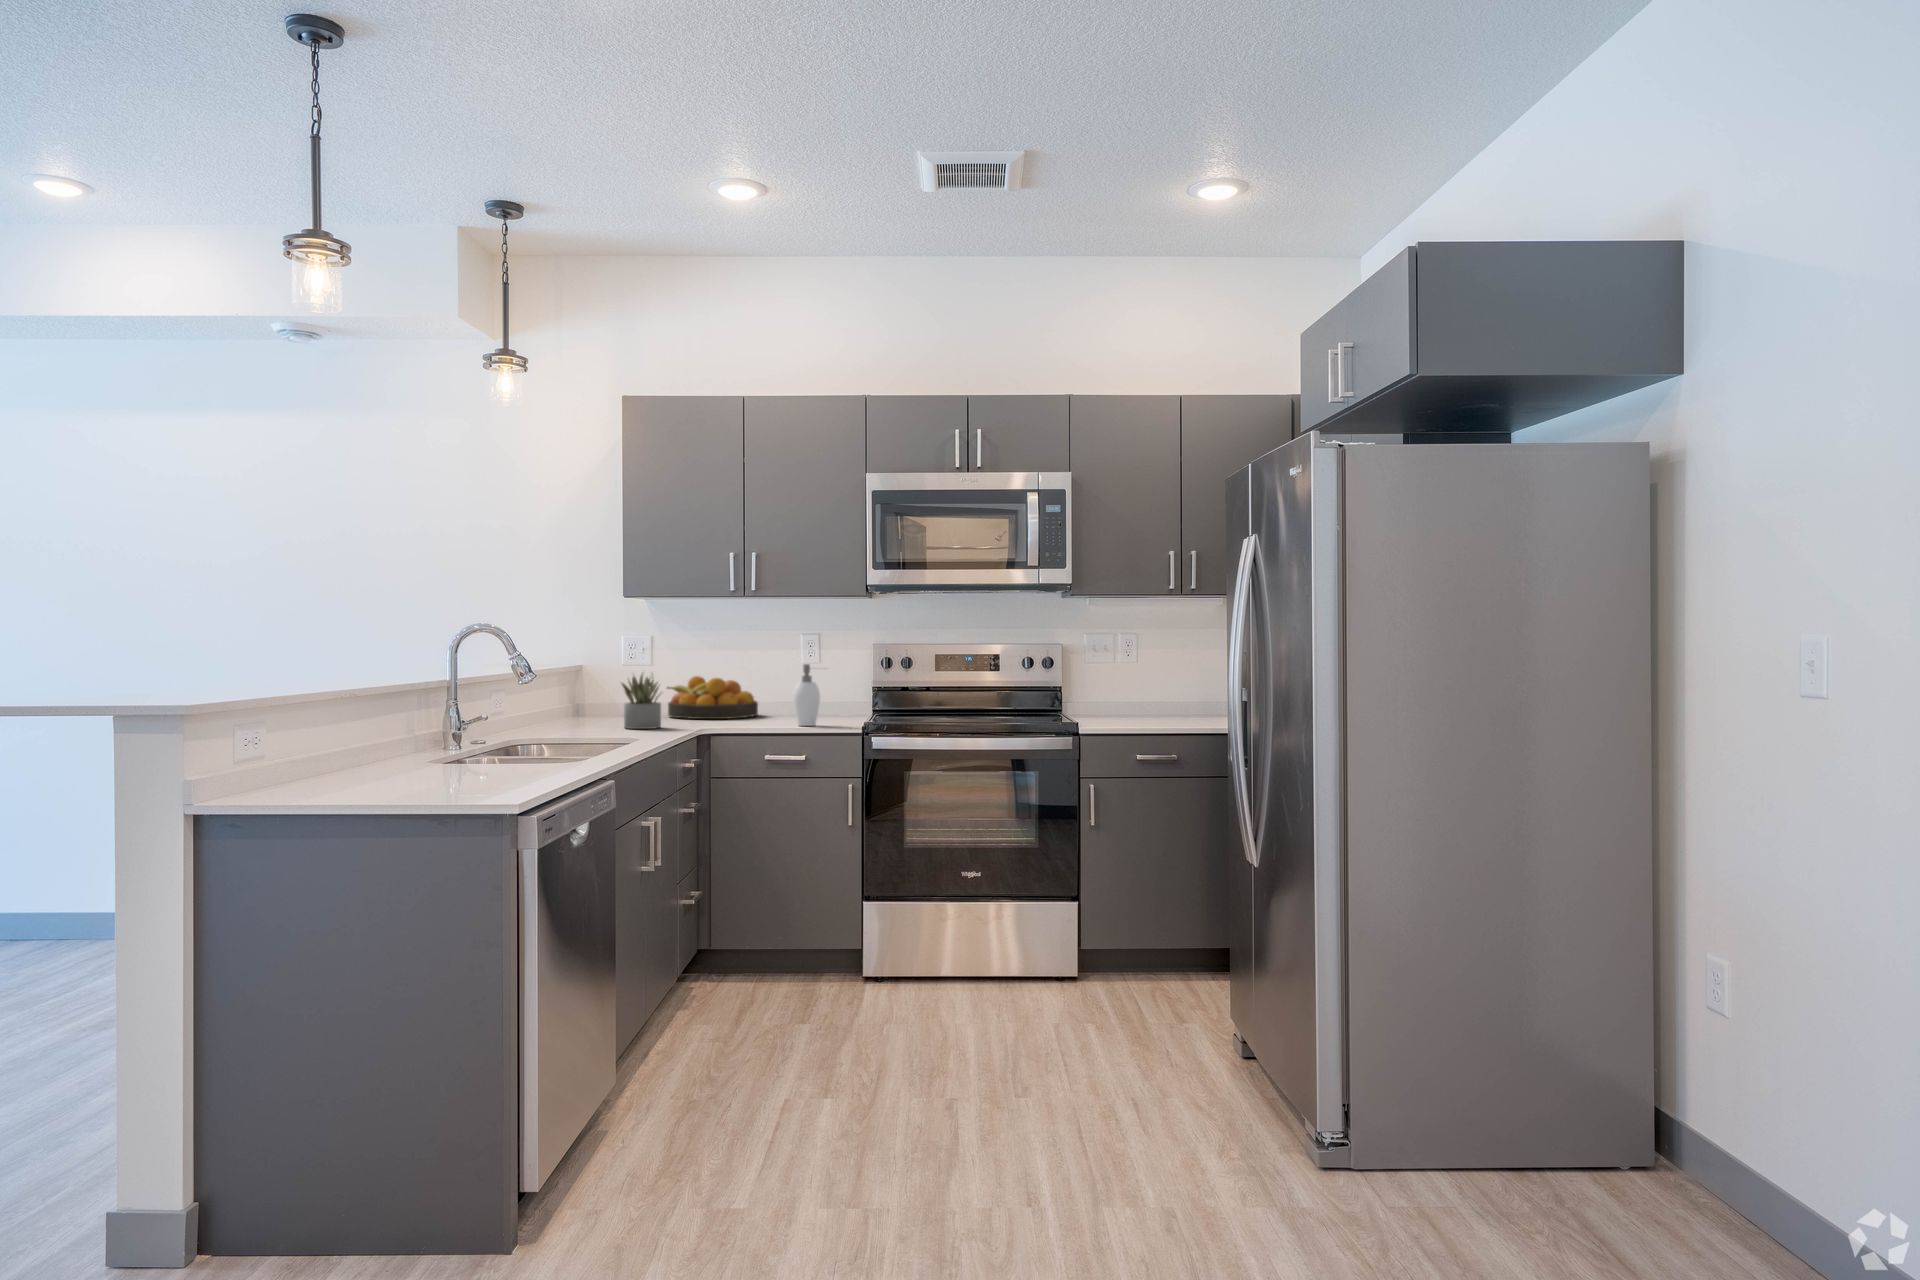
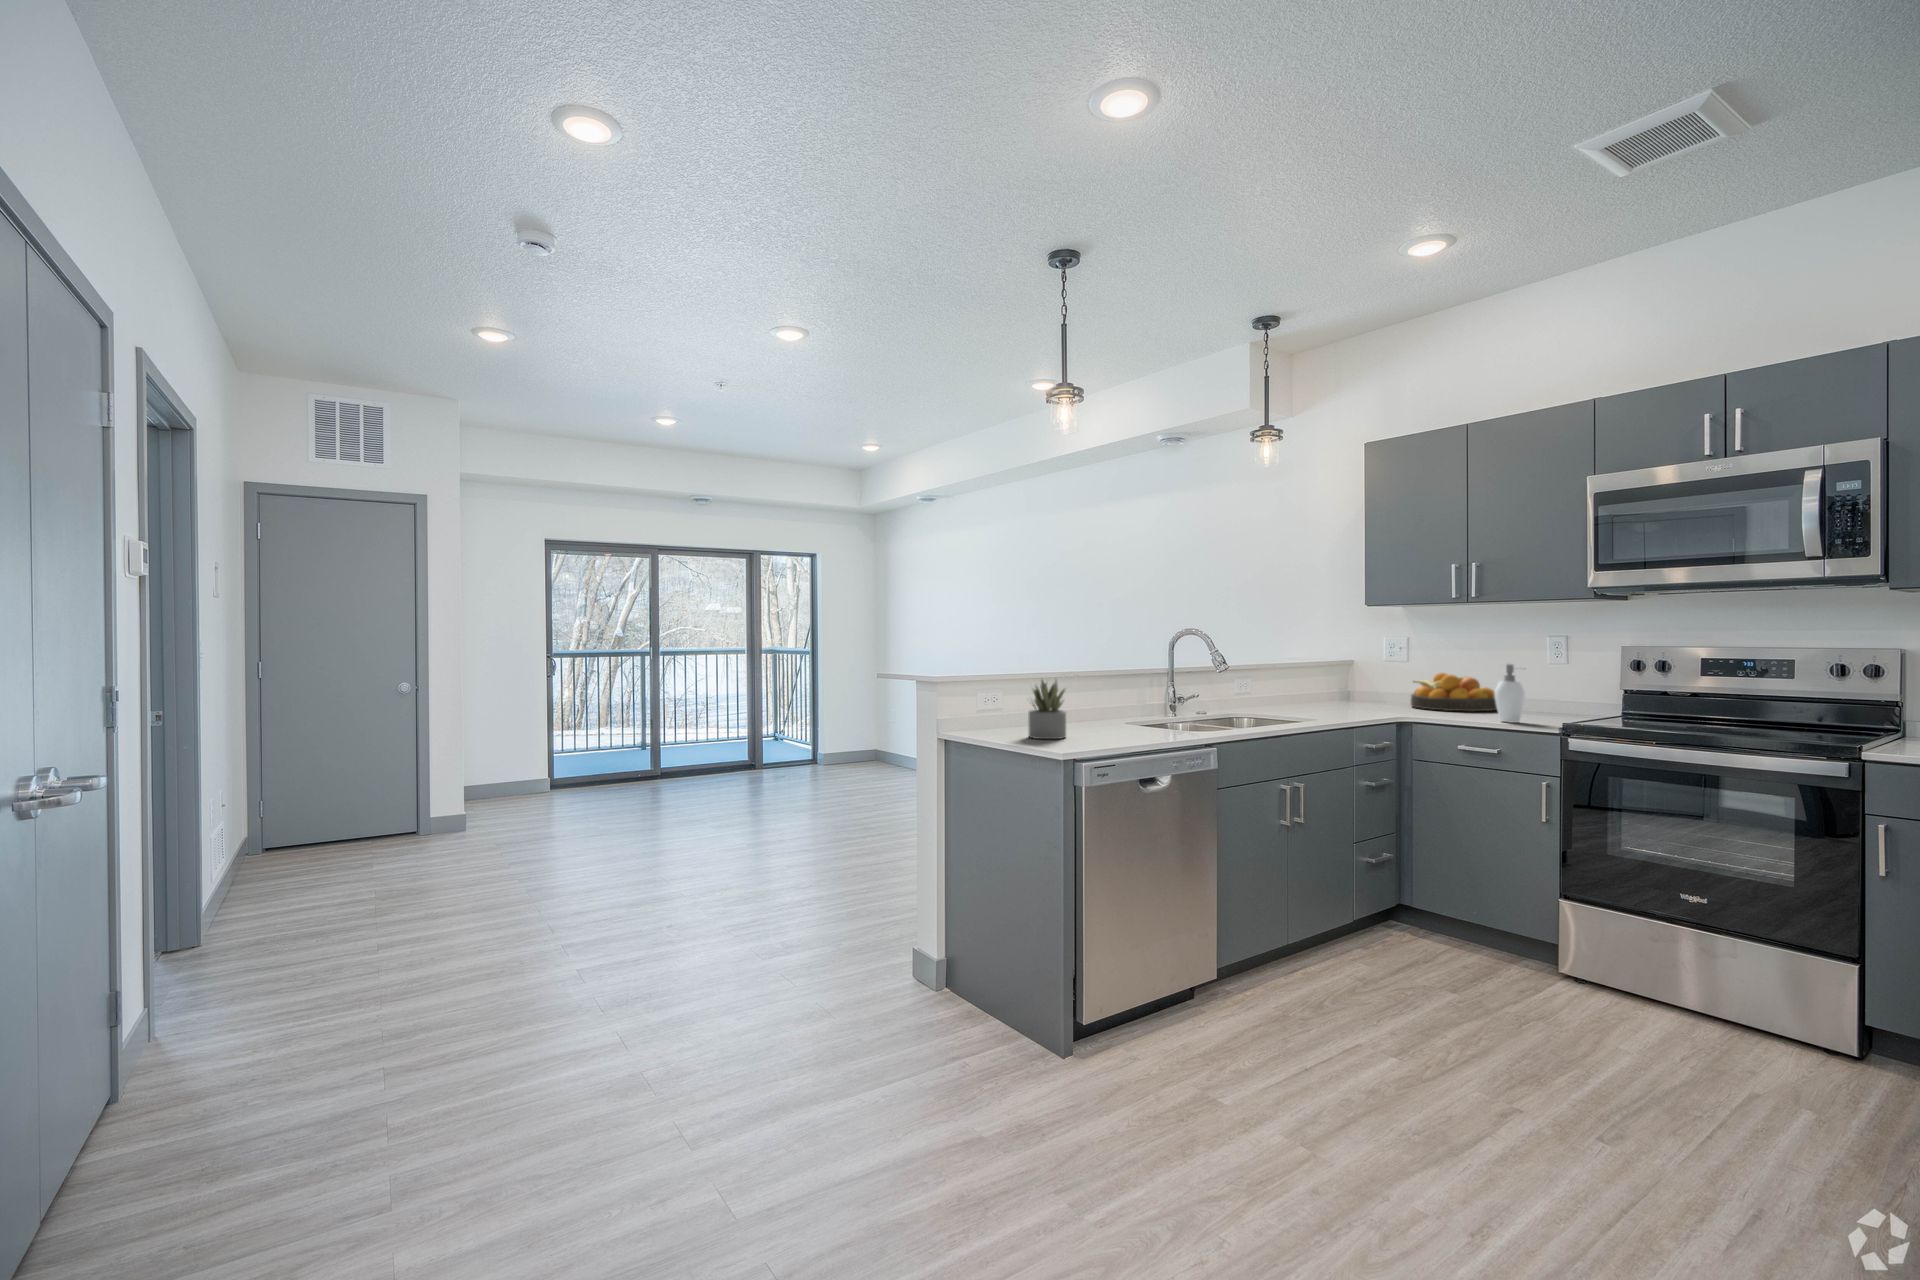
succulent plant: present [622,674,661,729] -> present [1028,680,1066,739]

